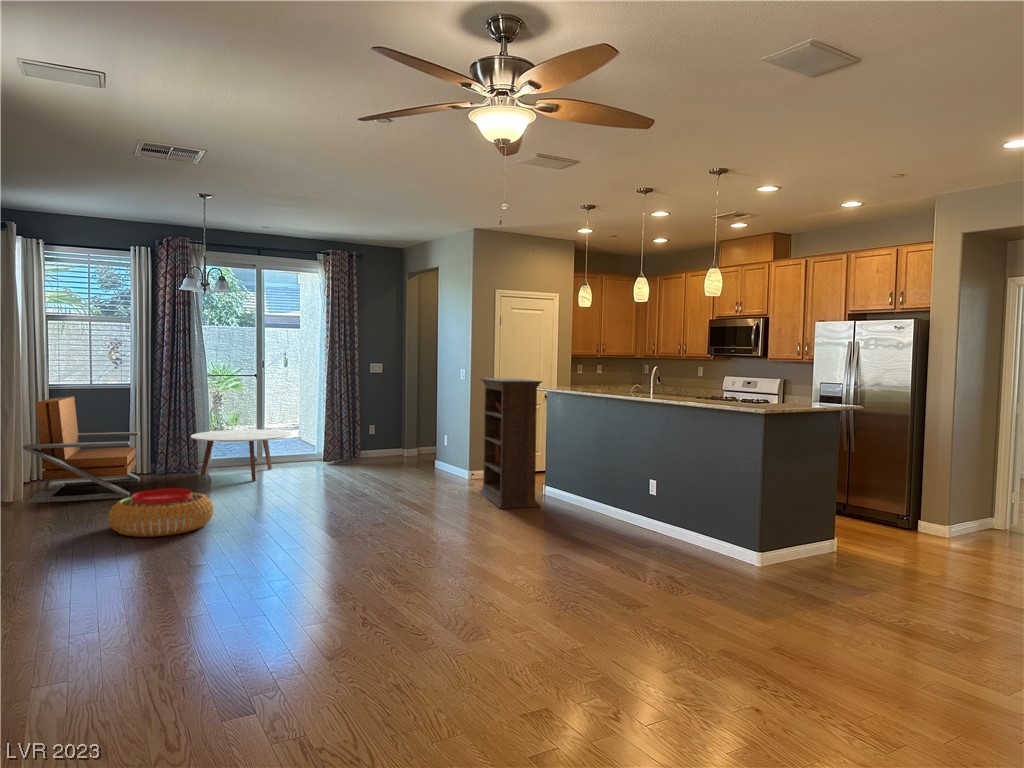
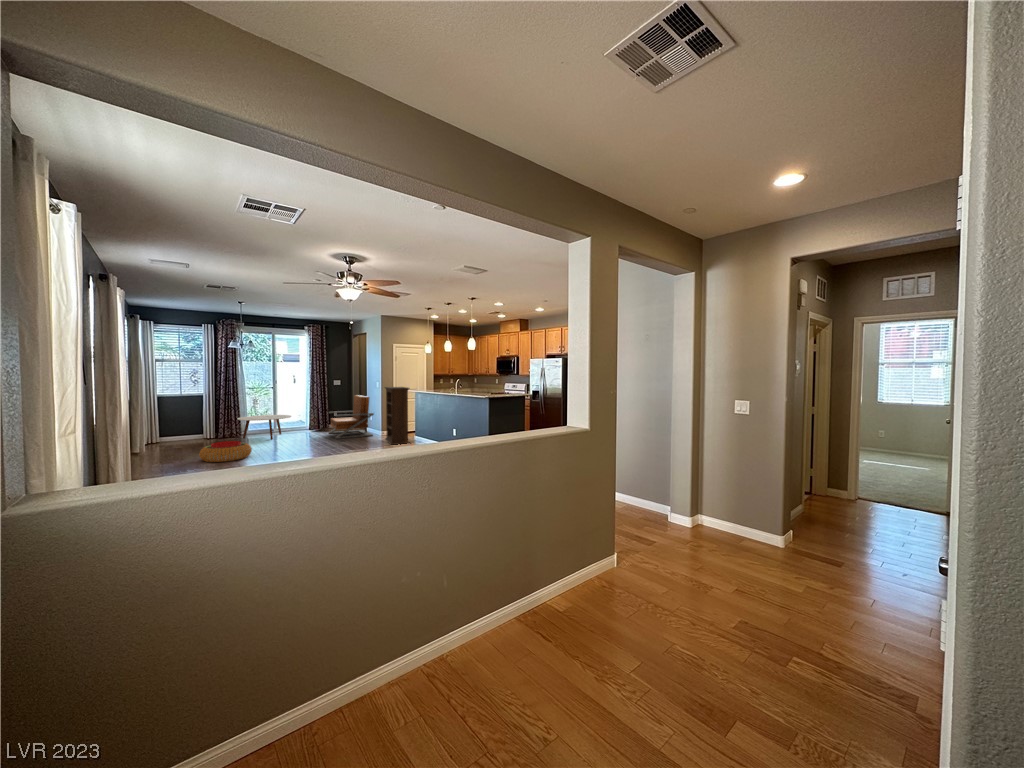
lounge chair: present [23,396,140,503] -> present [329,395,374,439]

